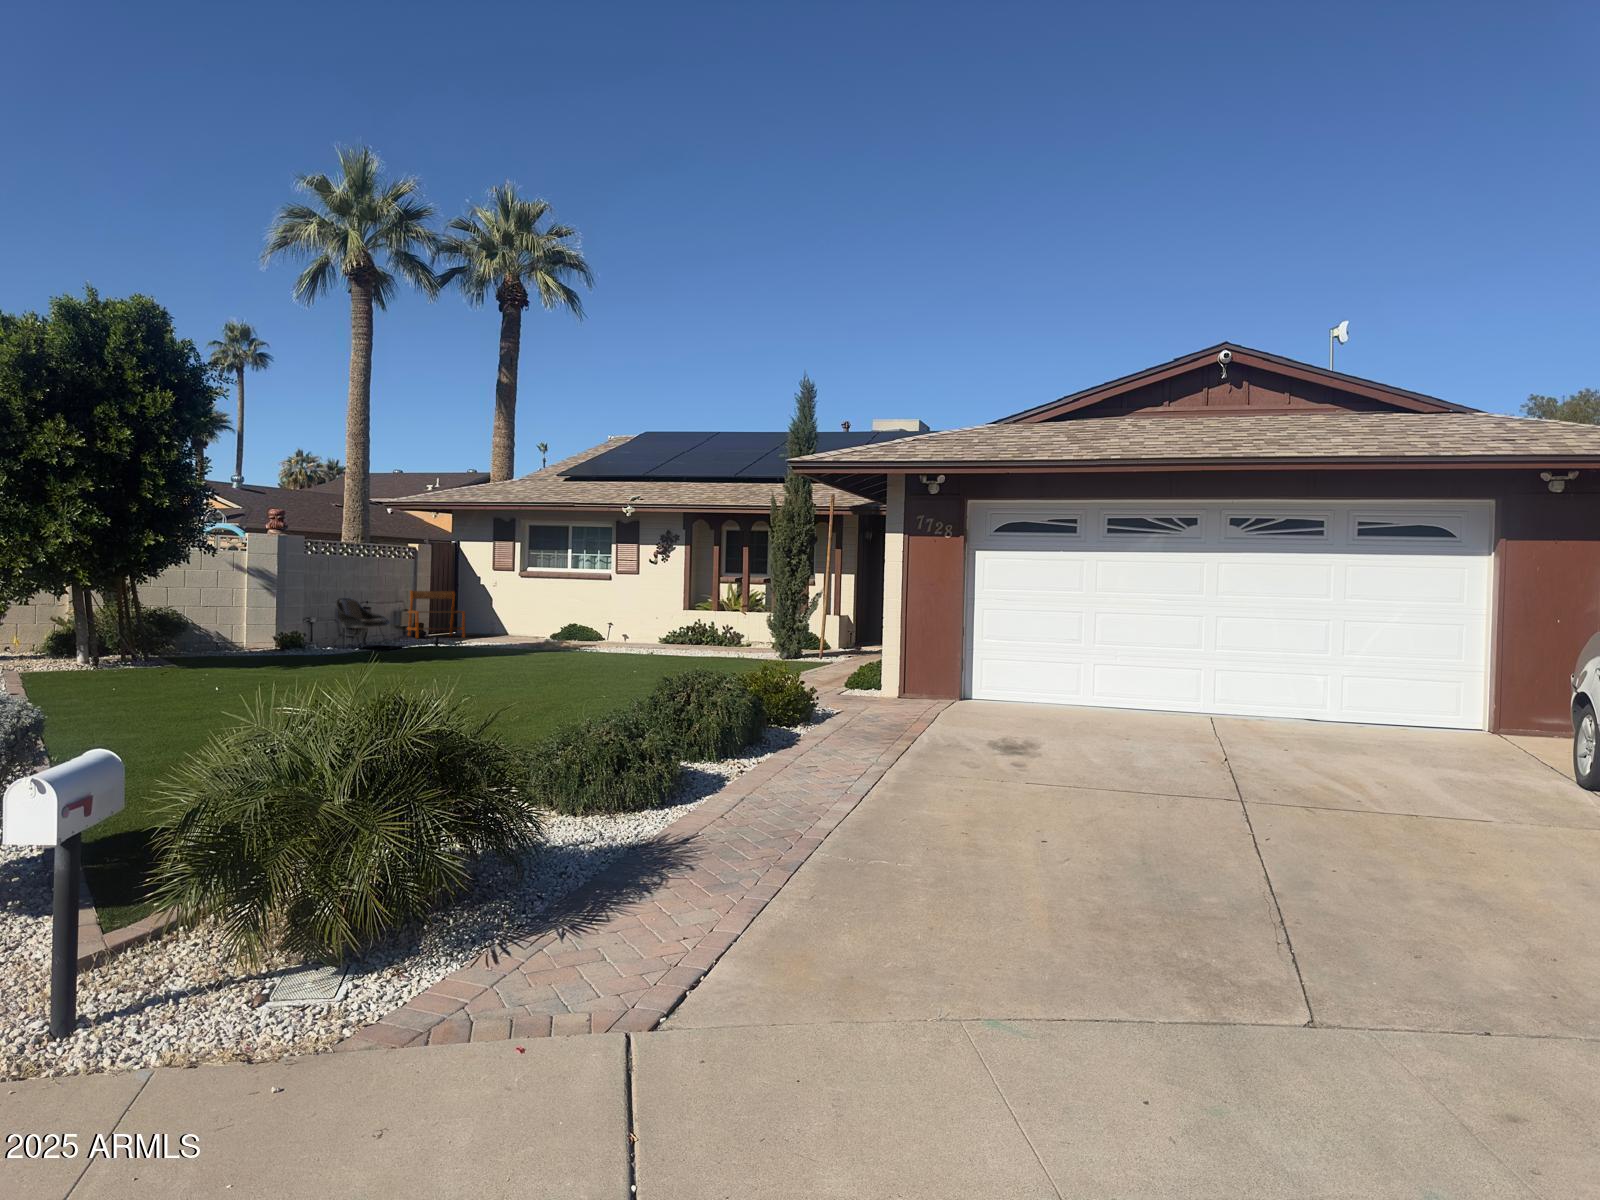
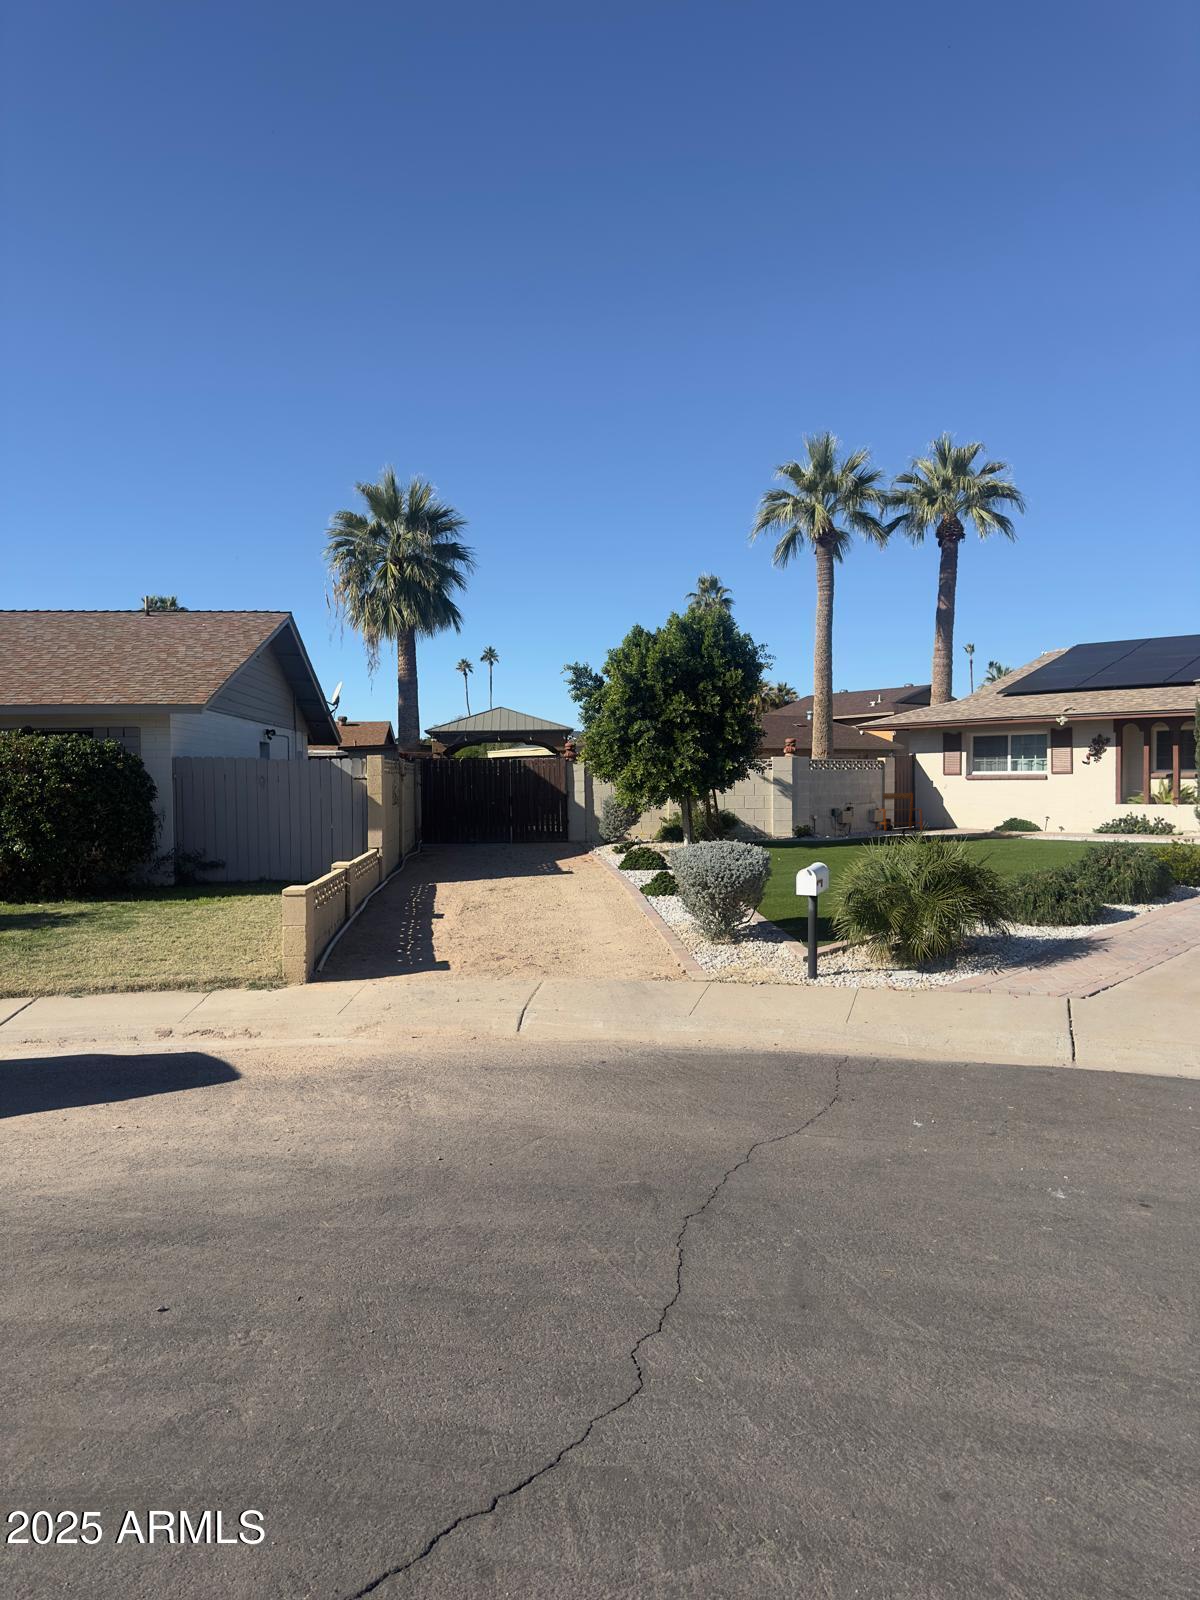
lounge chair: present [333,598,390,647] -> none [828,800,869,837]

